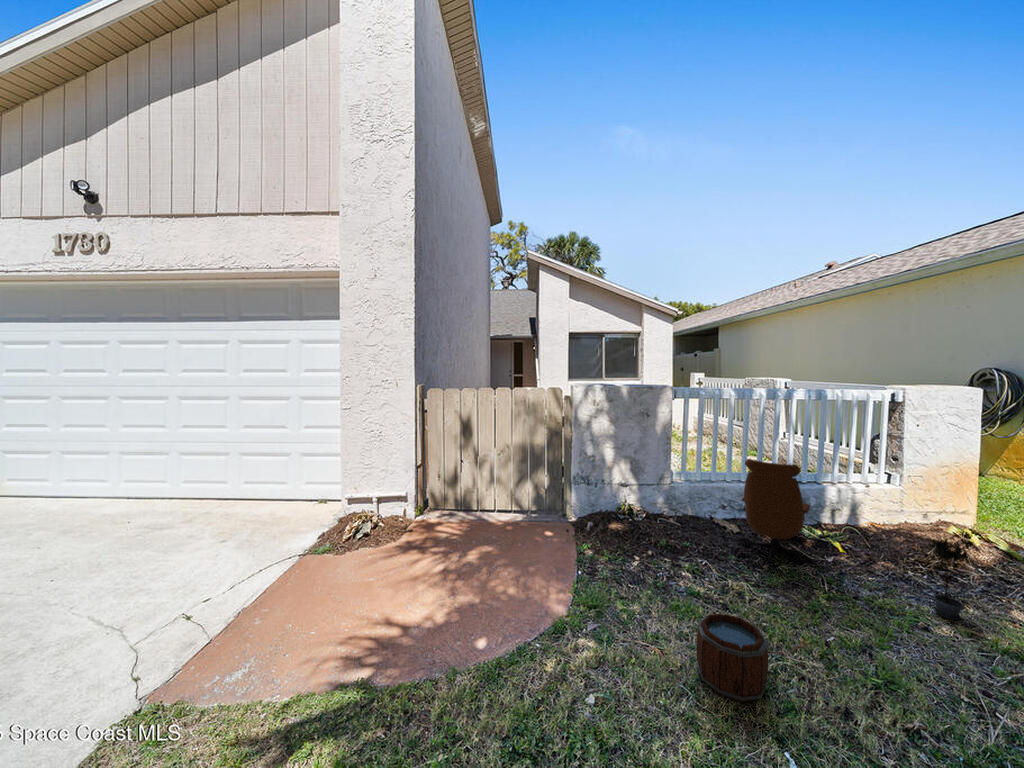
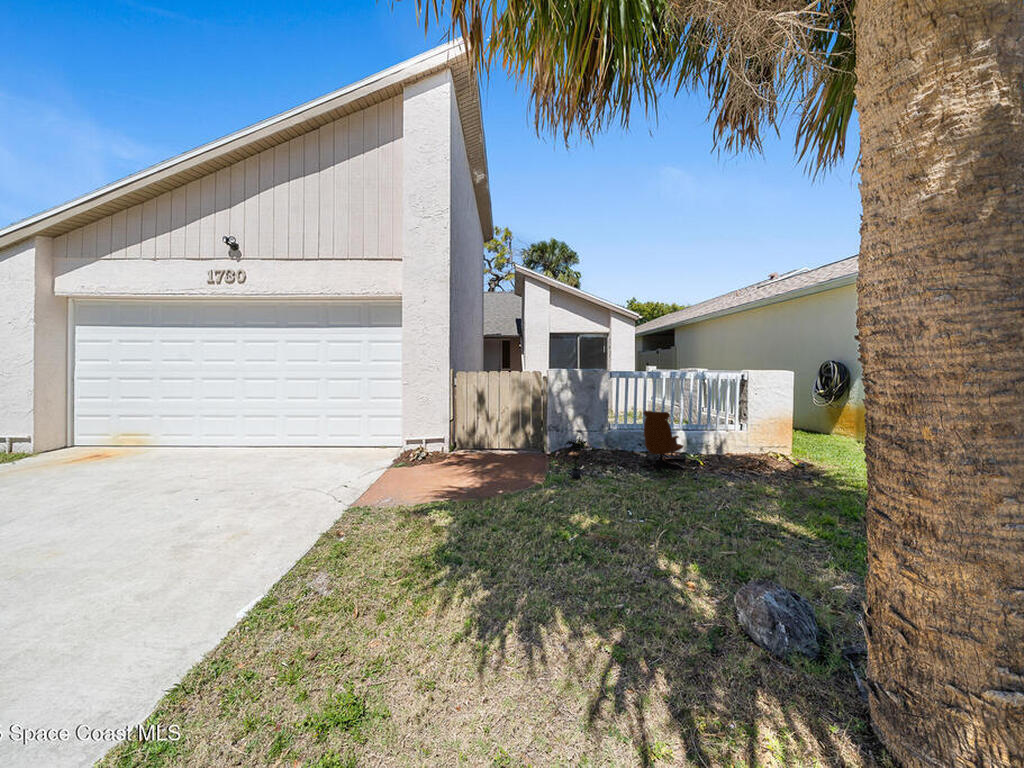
potted plant: present [926,534,980,620] -> present [565,437,587,478]
bucket: present [697,614,769,701] -> none [600,471,629,501]

